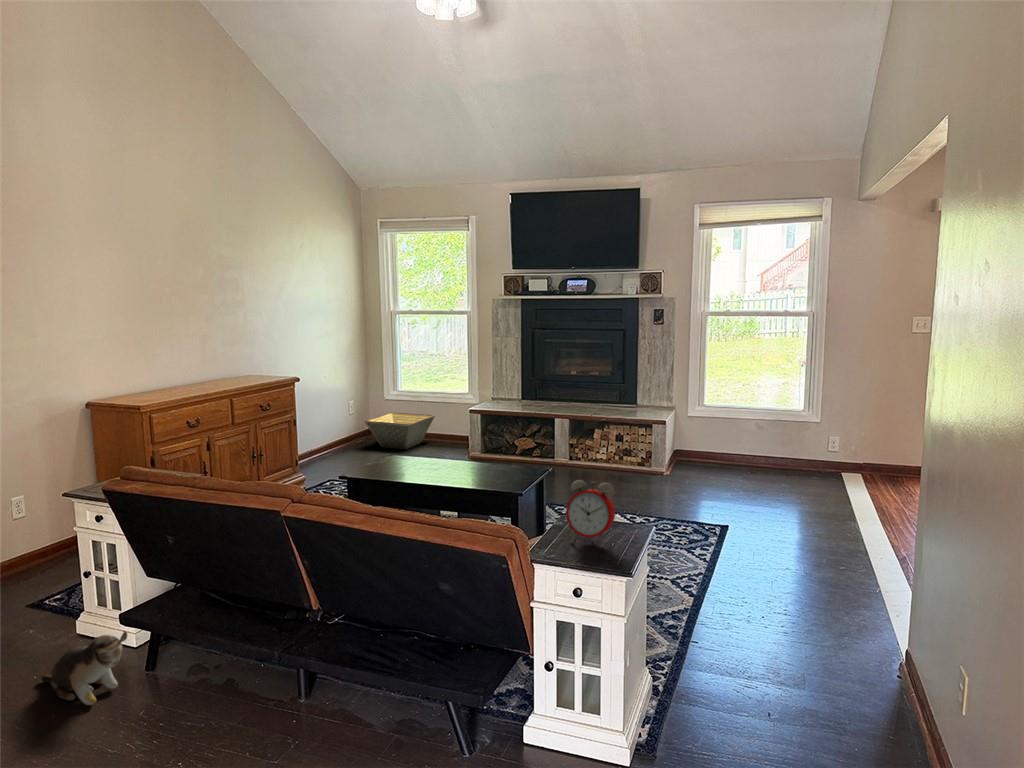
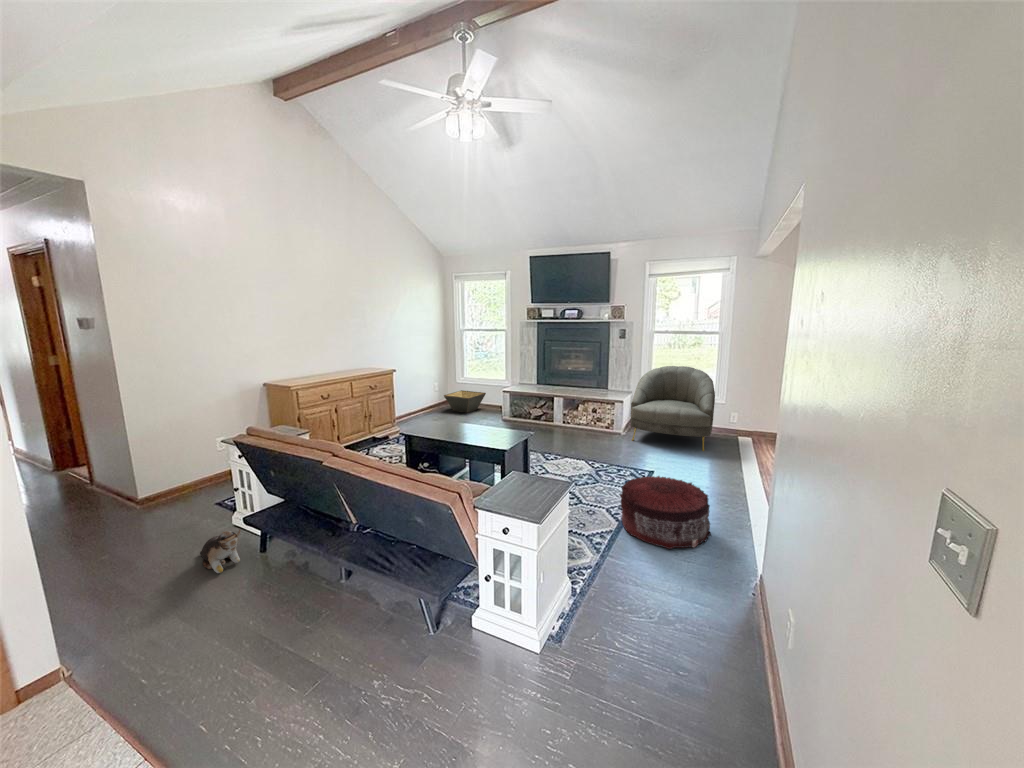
armchair: none [680,365,804,494] -> present [631,366,715,451]
alarm clock: present [566,480,615,547] -> none [503,449,538,498]
pouf: none [693,525,827,626] -> present [620,476,711,549]

